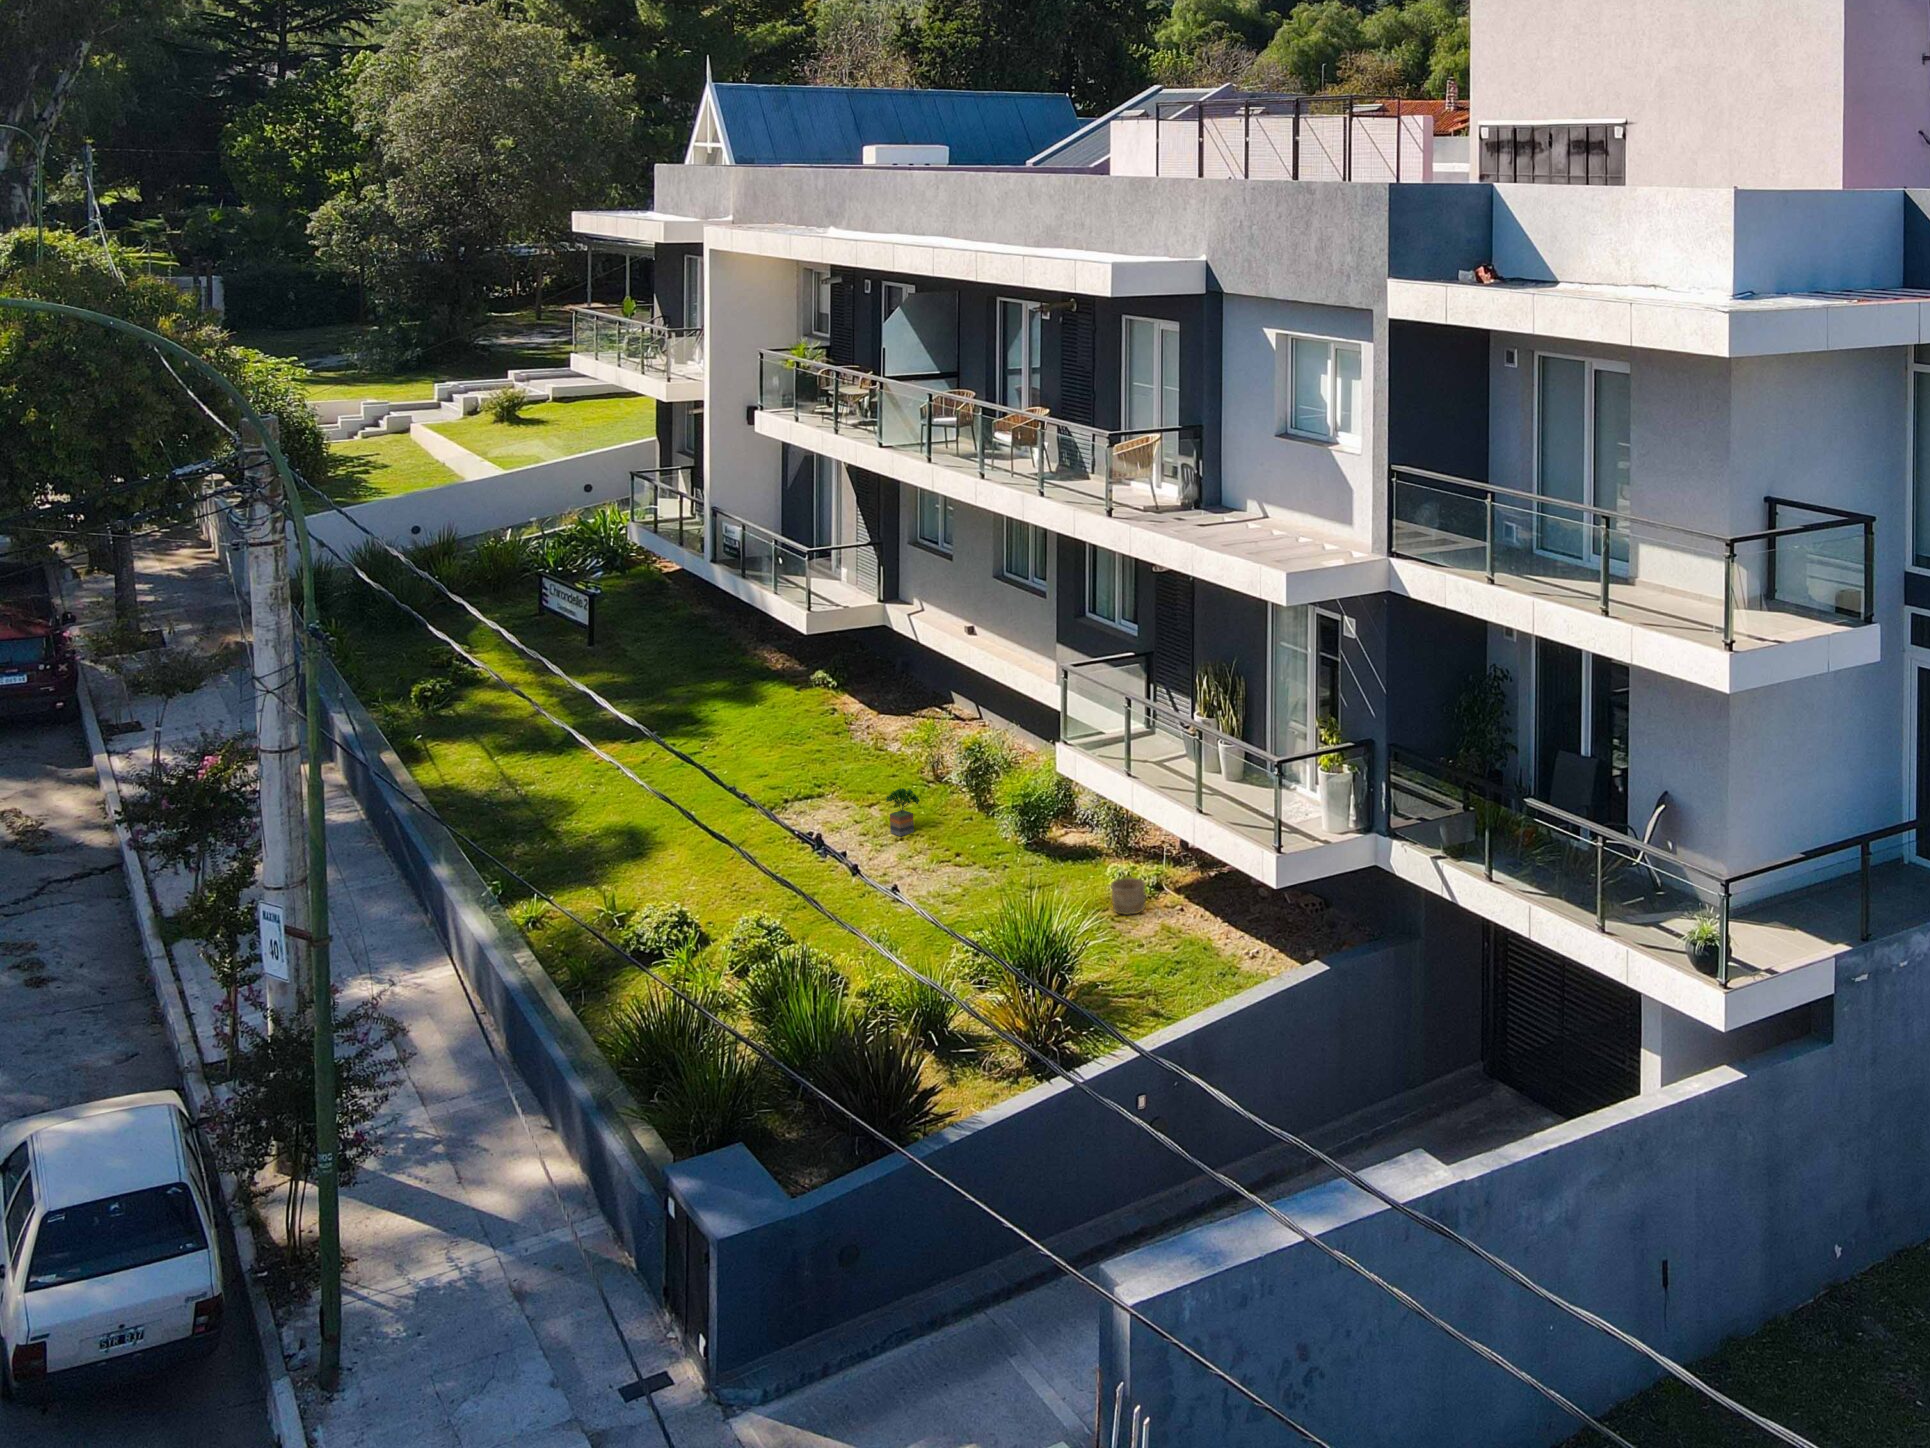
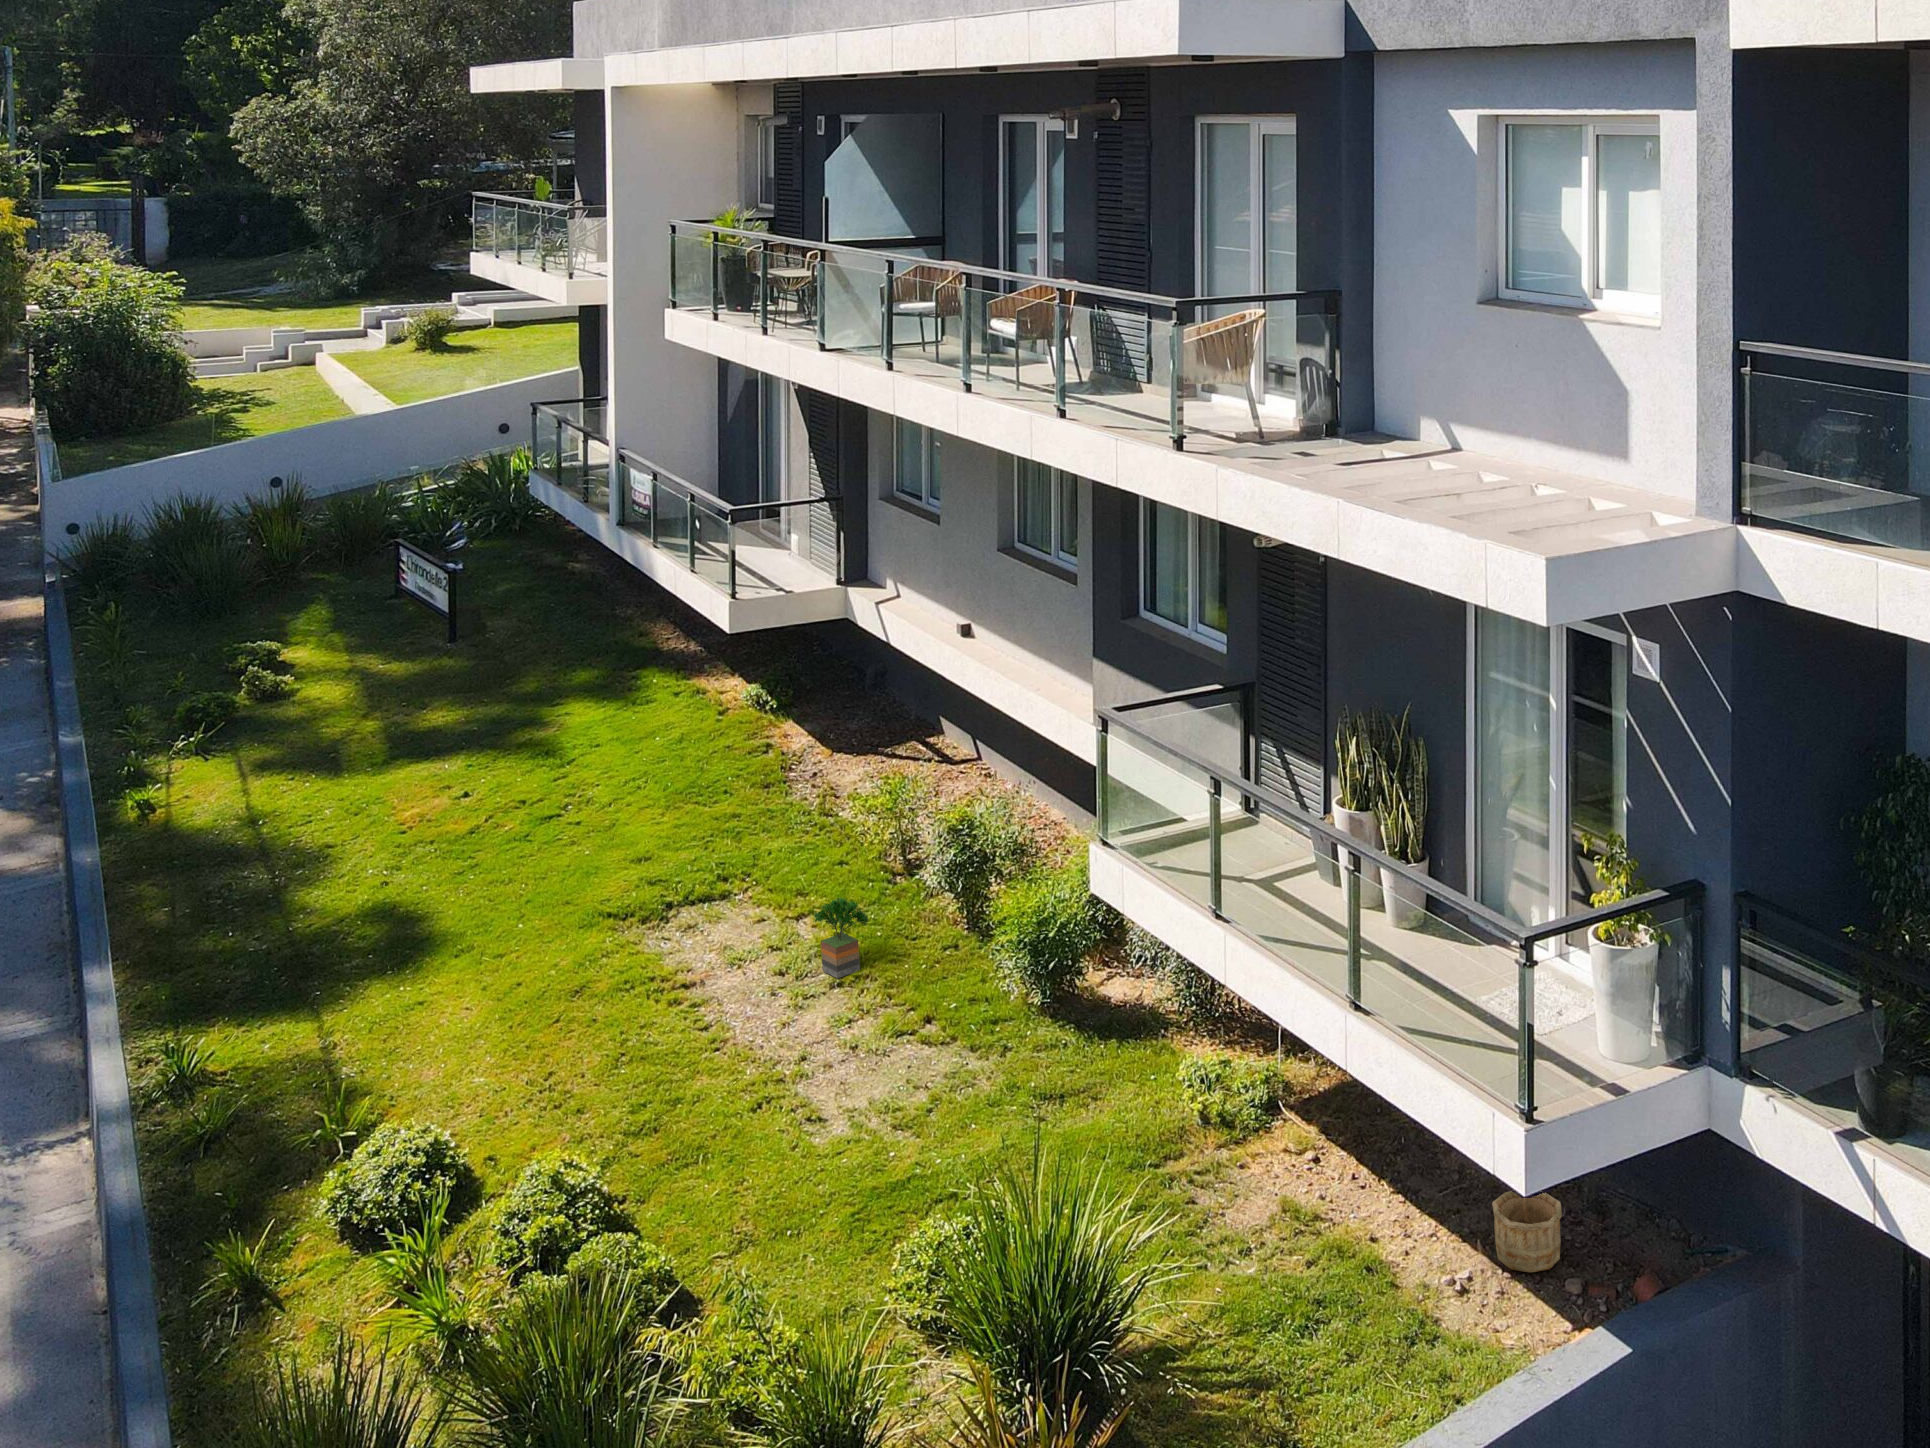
wooden bucket: present [1111,878,1146,915] -> present [1492,1191,1562,1273]

